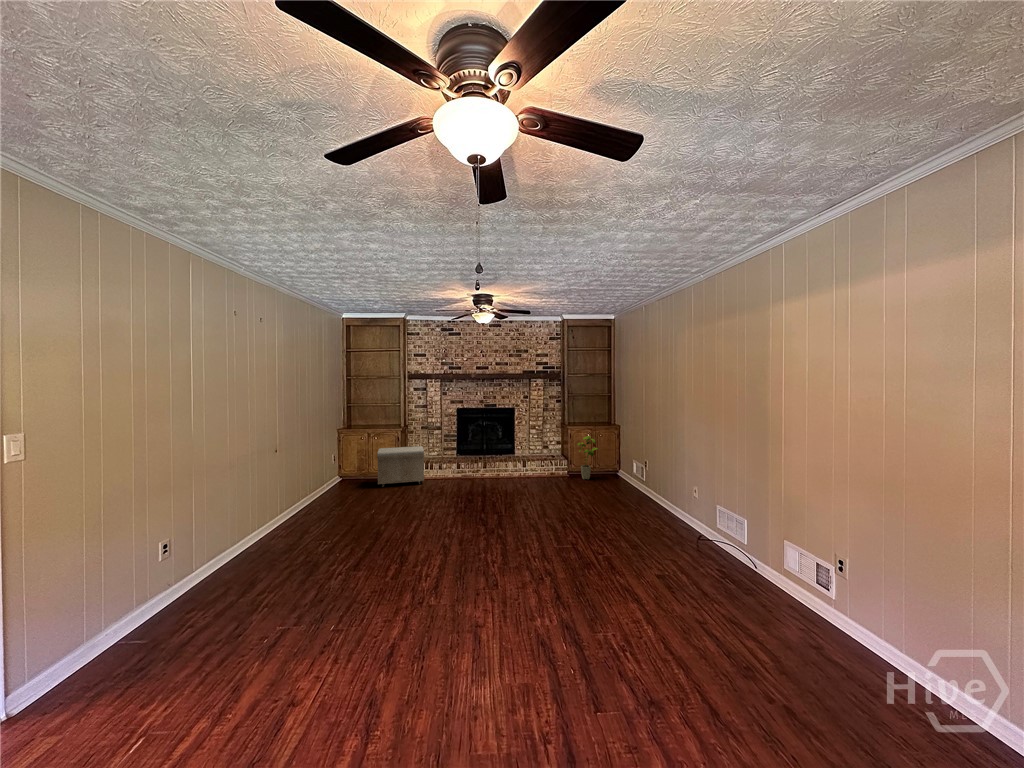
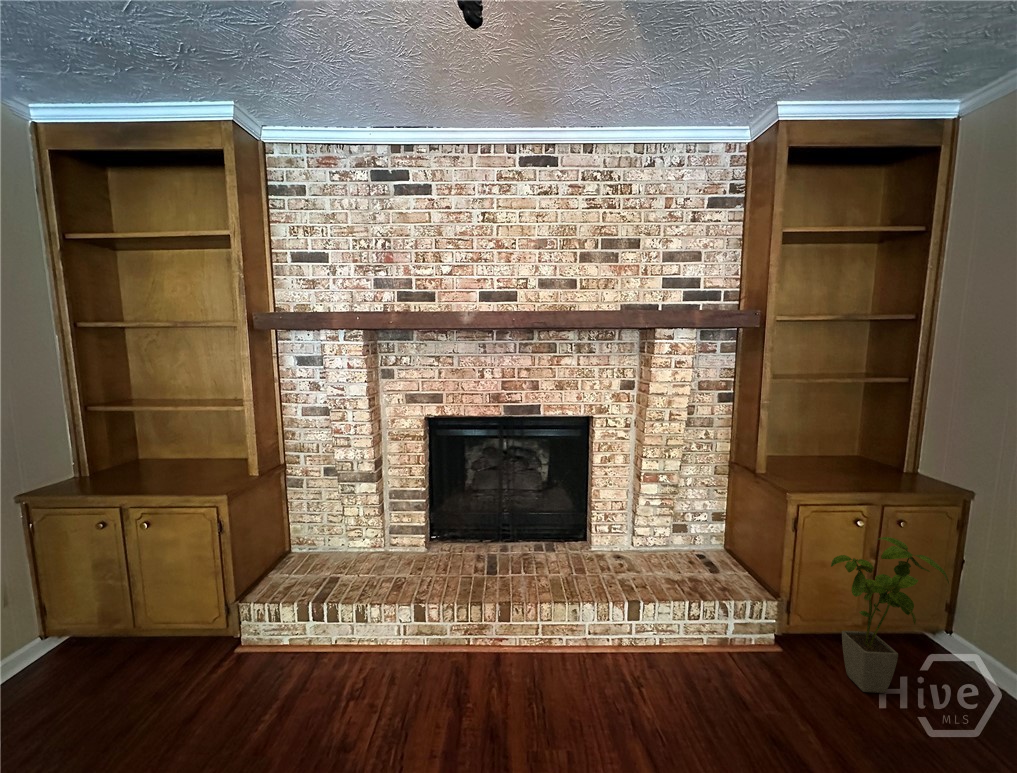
storage bench: present [377,446,424,487] -> none [77,546,308,725]

